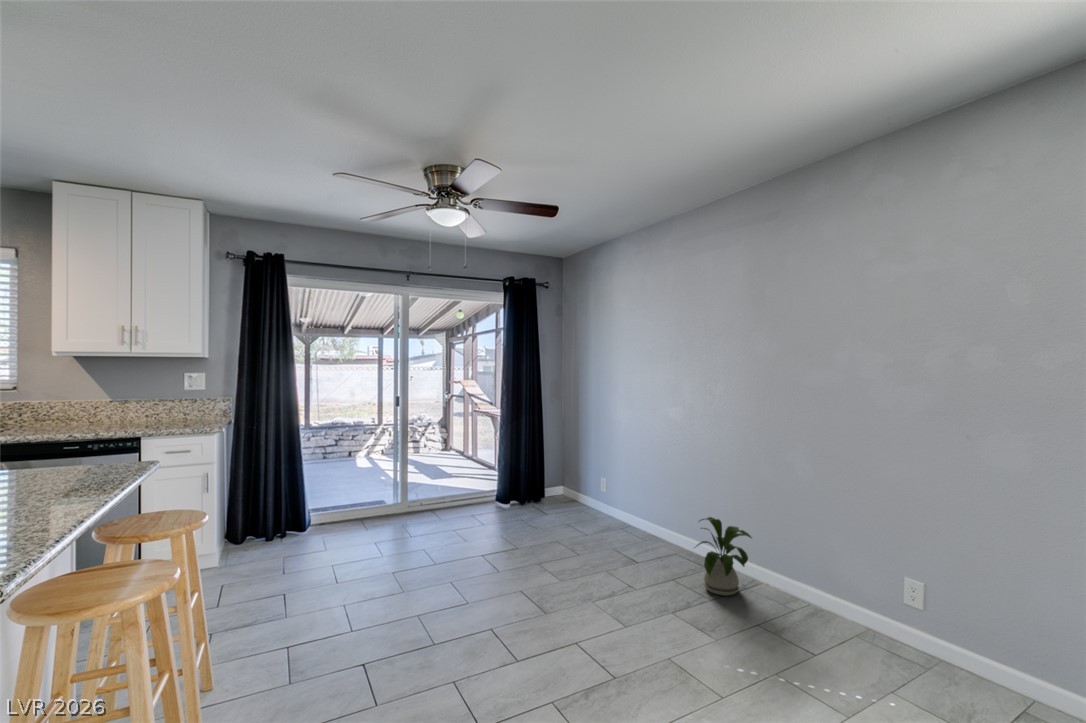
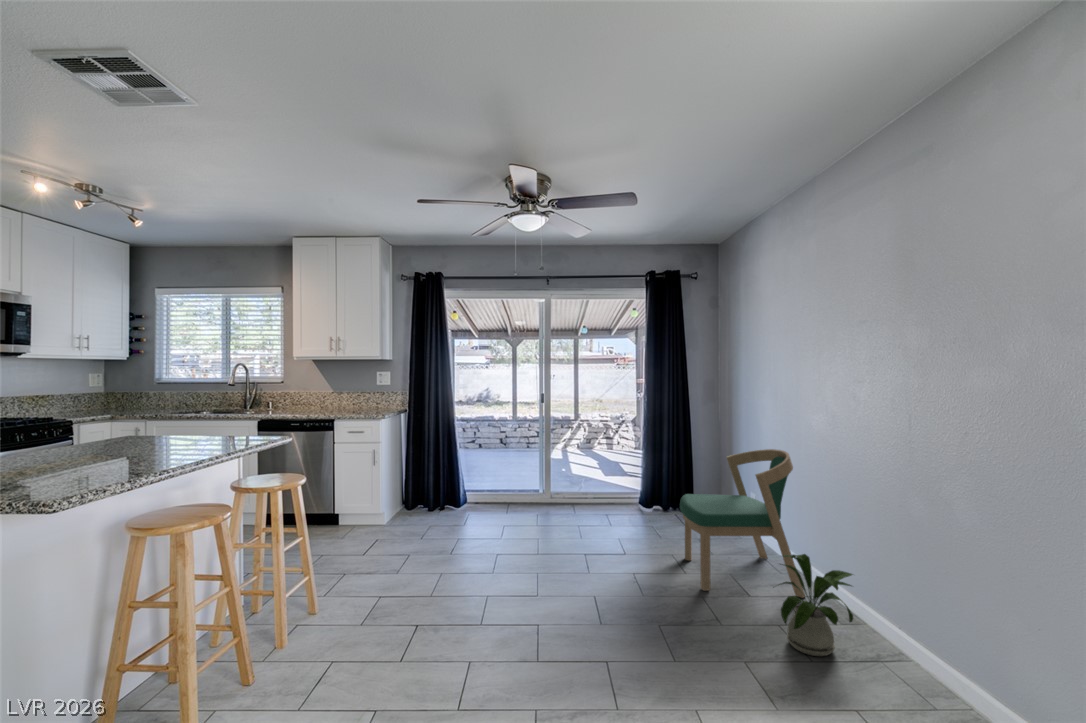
dining chair: none [575,437,686,566] -> present [680,449,805,598]

